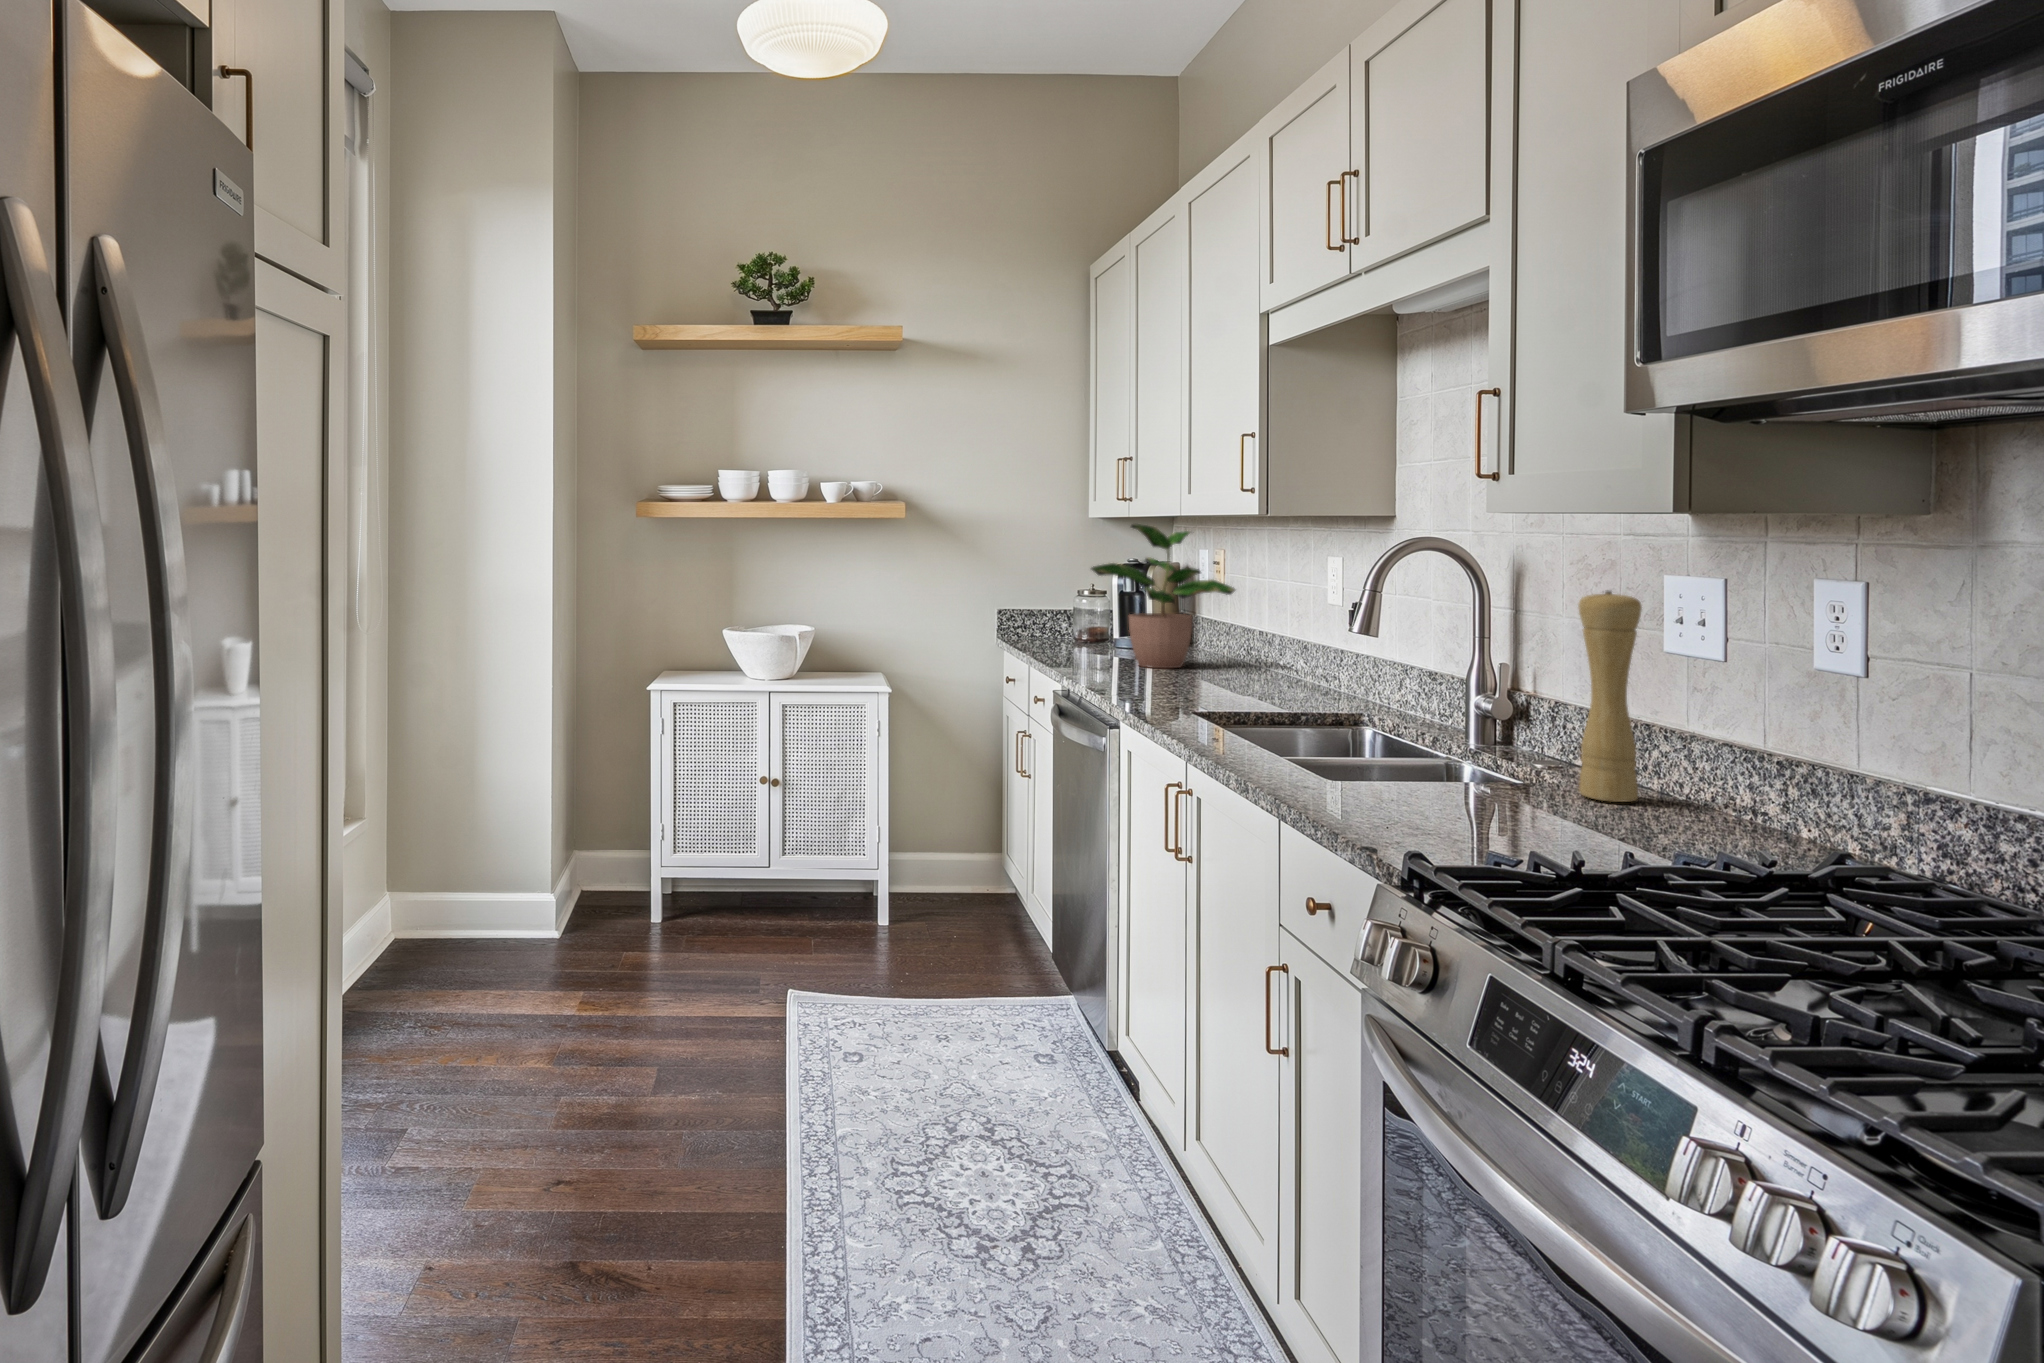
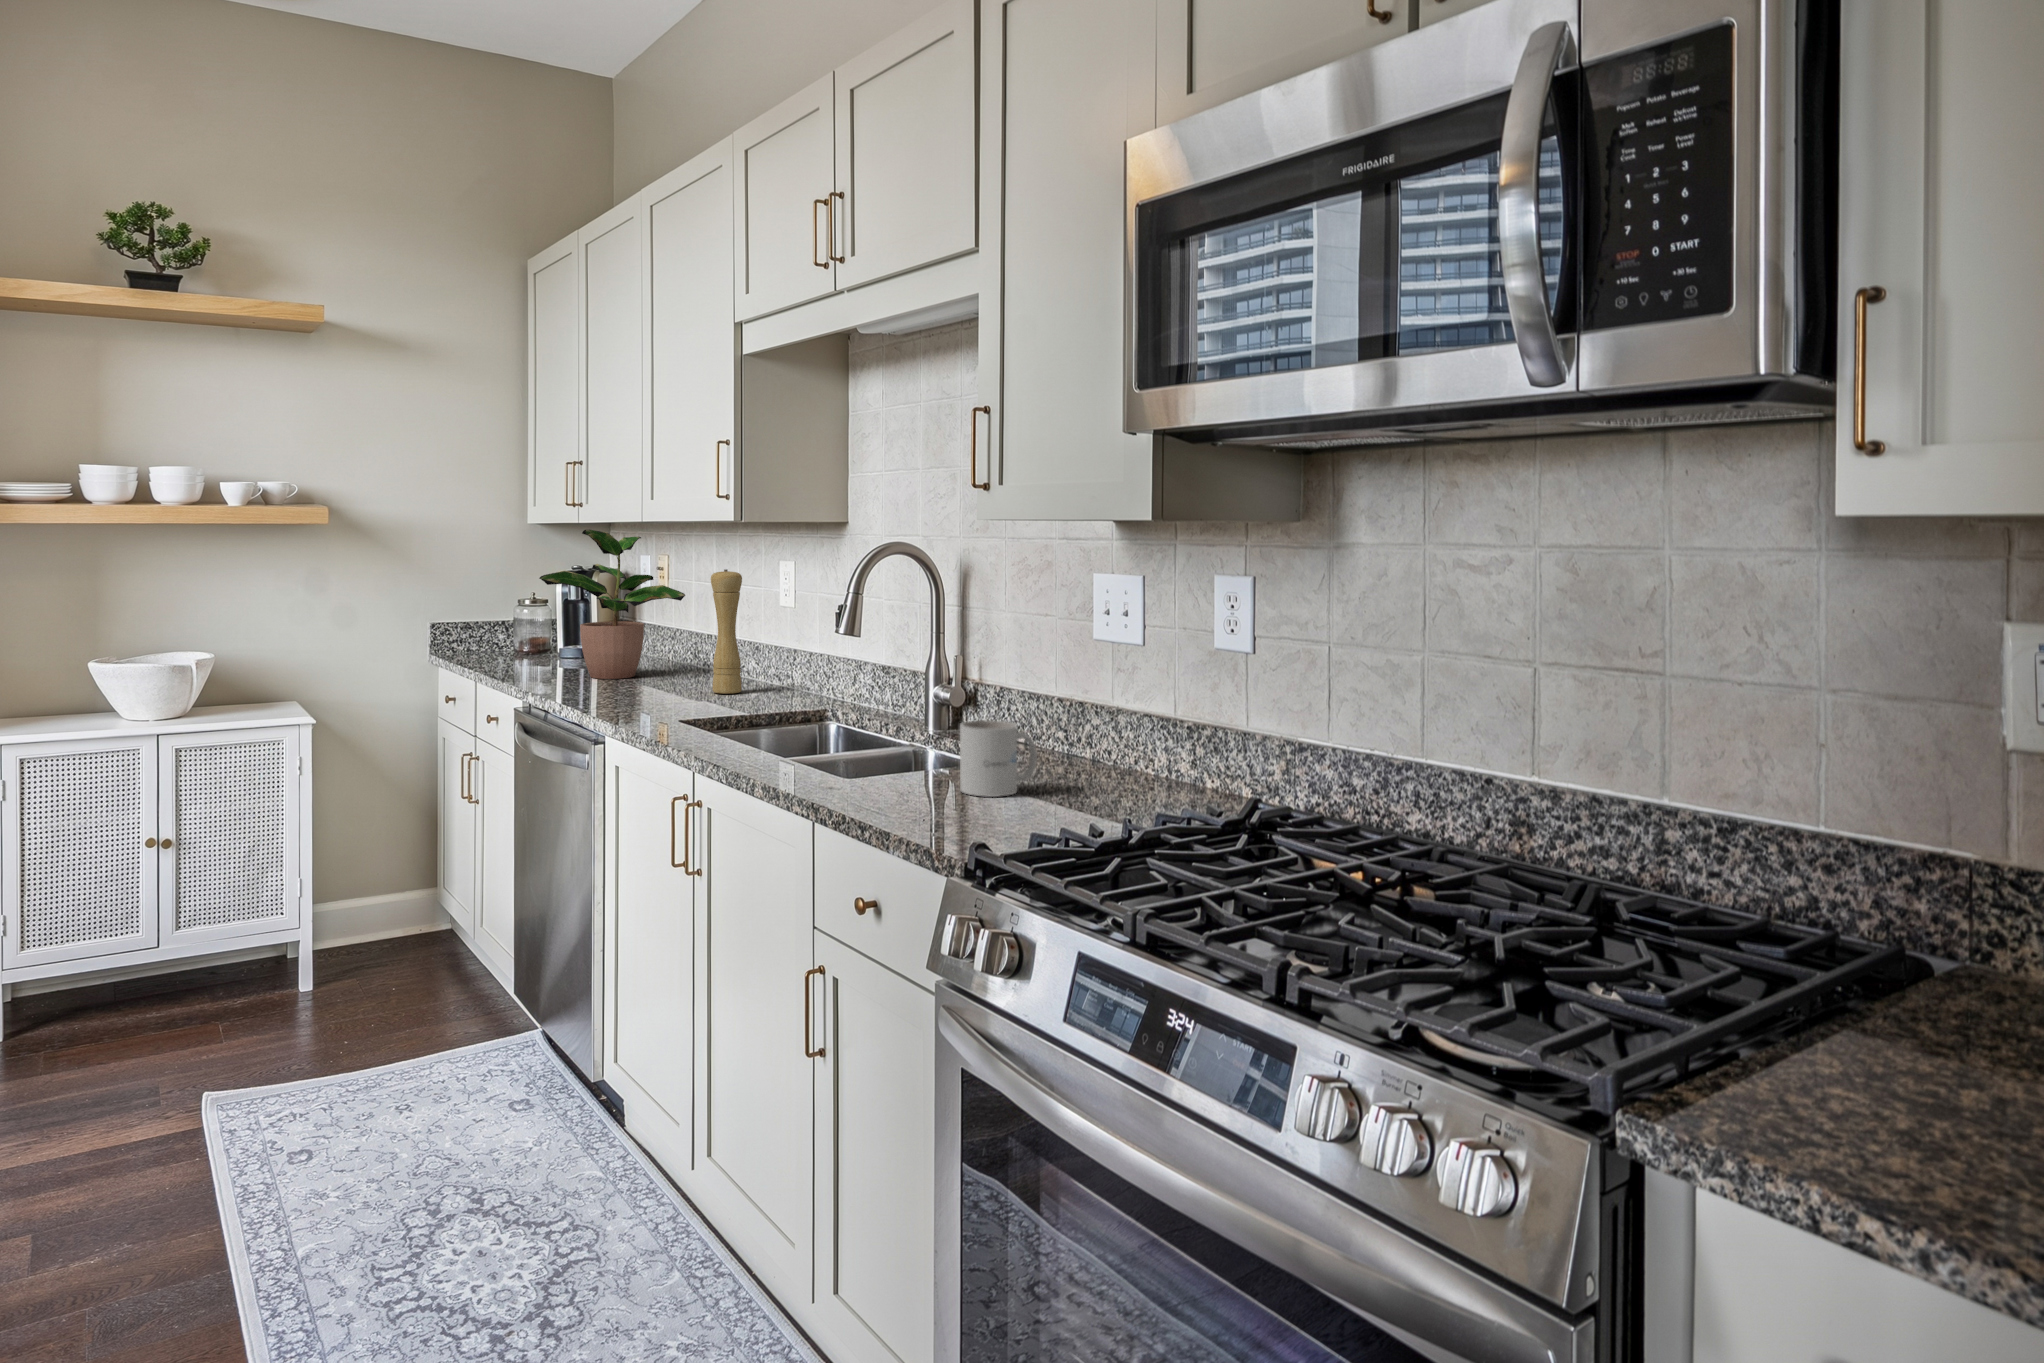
pepper mill: present [1578,590,1642,802] -> present [711,569,742,694]
mug: none [1458,730,1557,814] -> present [960,720,1037,797]

